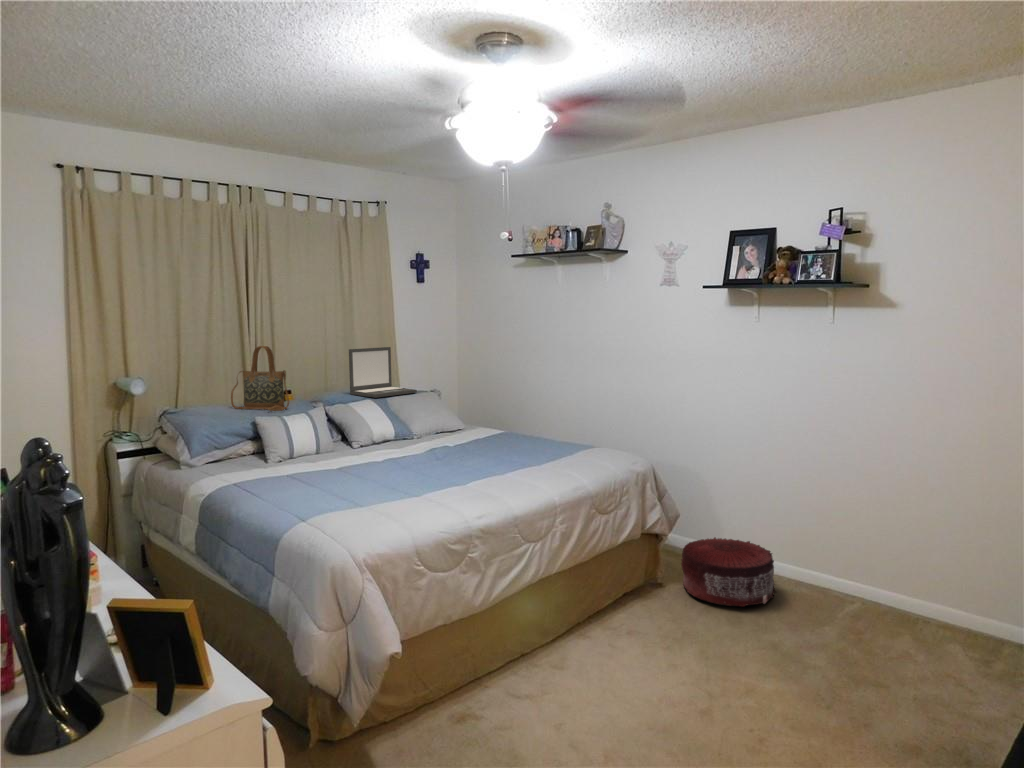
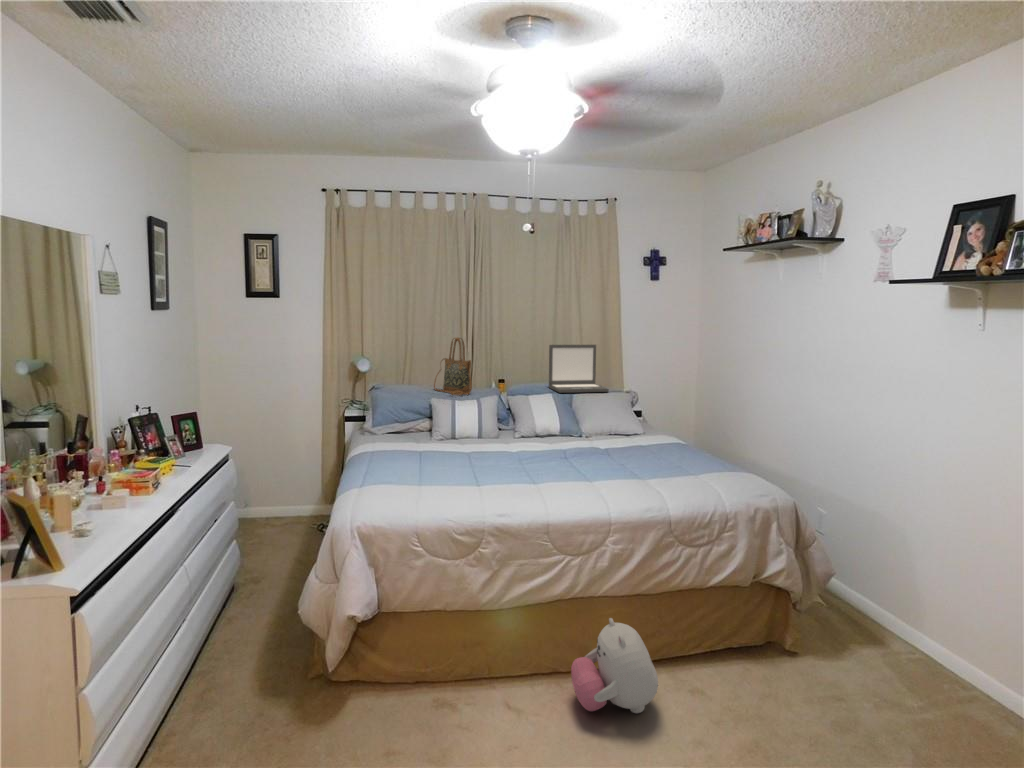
pouf: present [681,537,776,607] -> none [812,613,948,723]
plush toy: none [558,587,637,675] -> present [571,618,658,713]

